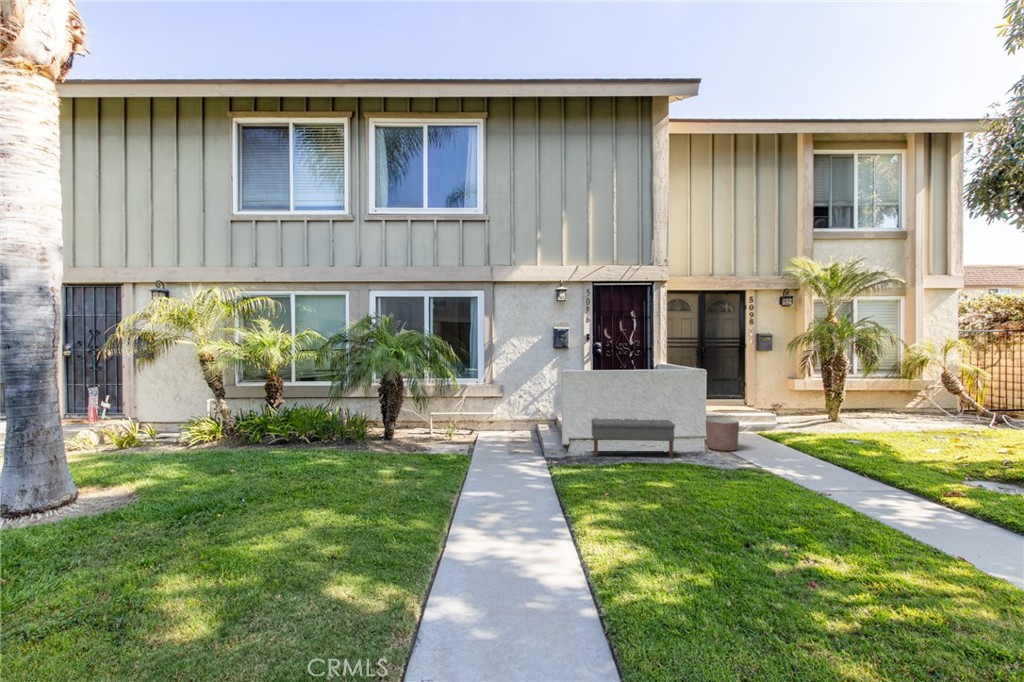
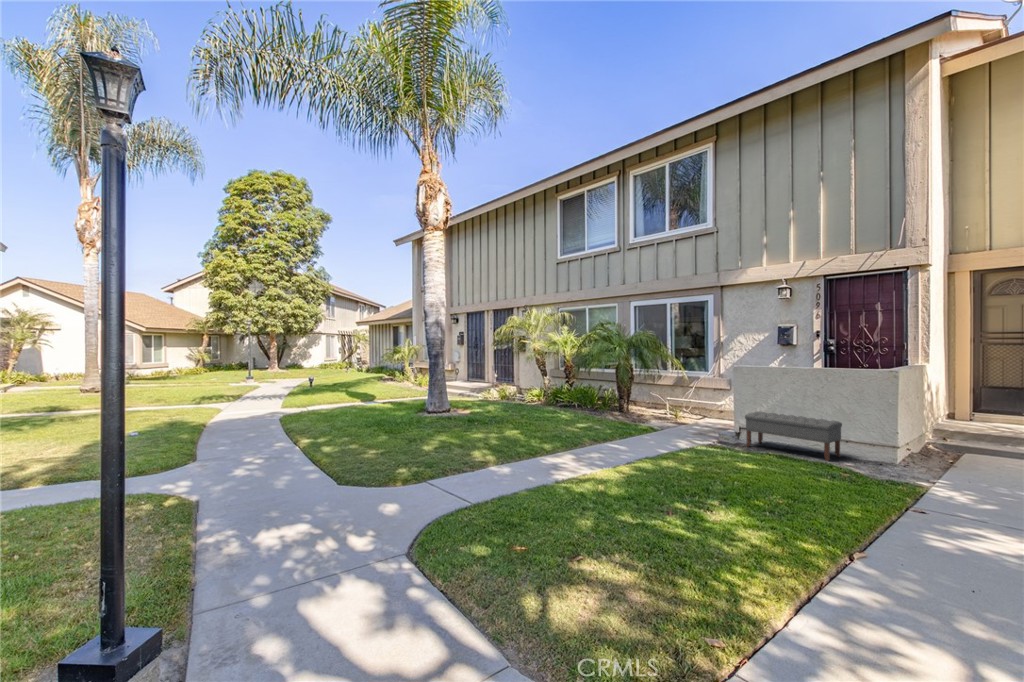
planter: present [706,419,739,451] -> none [908,429,959,470]

